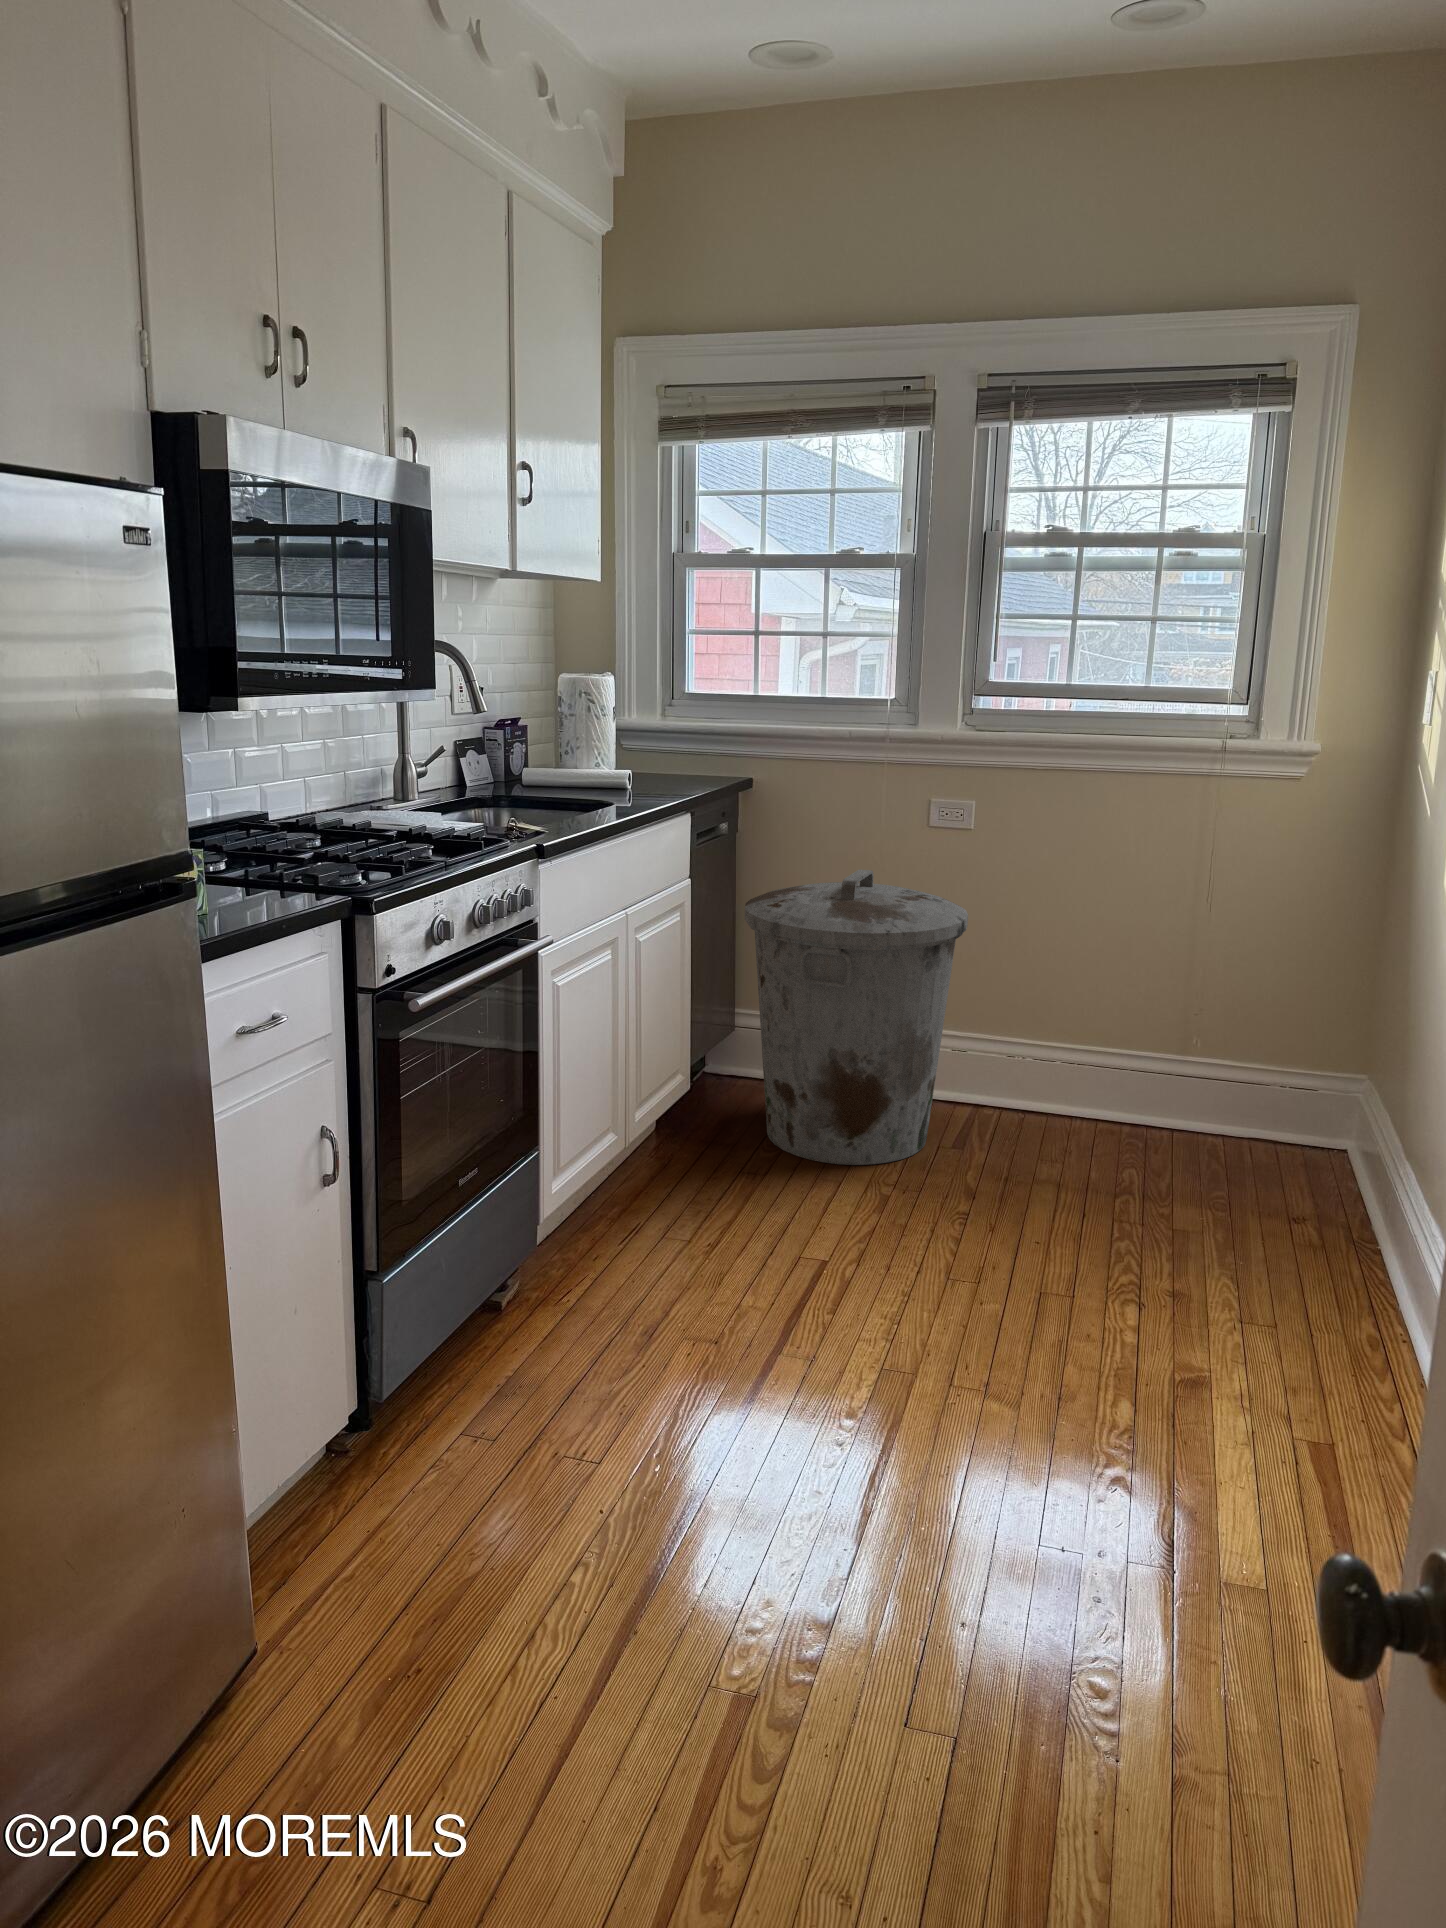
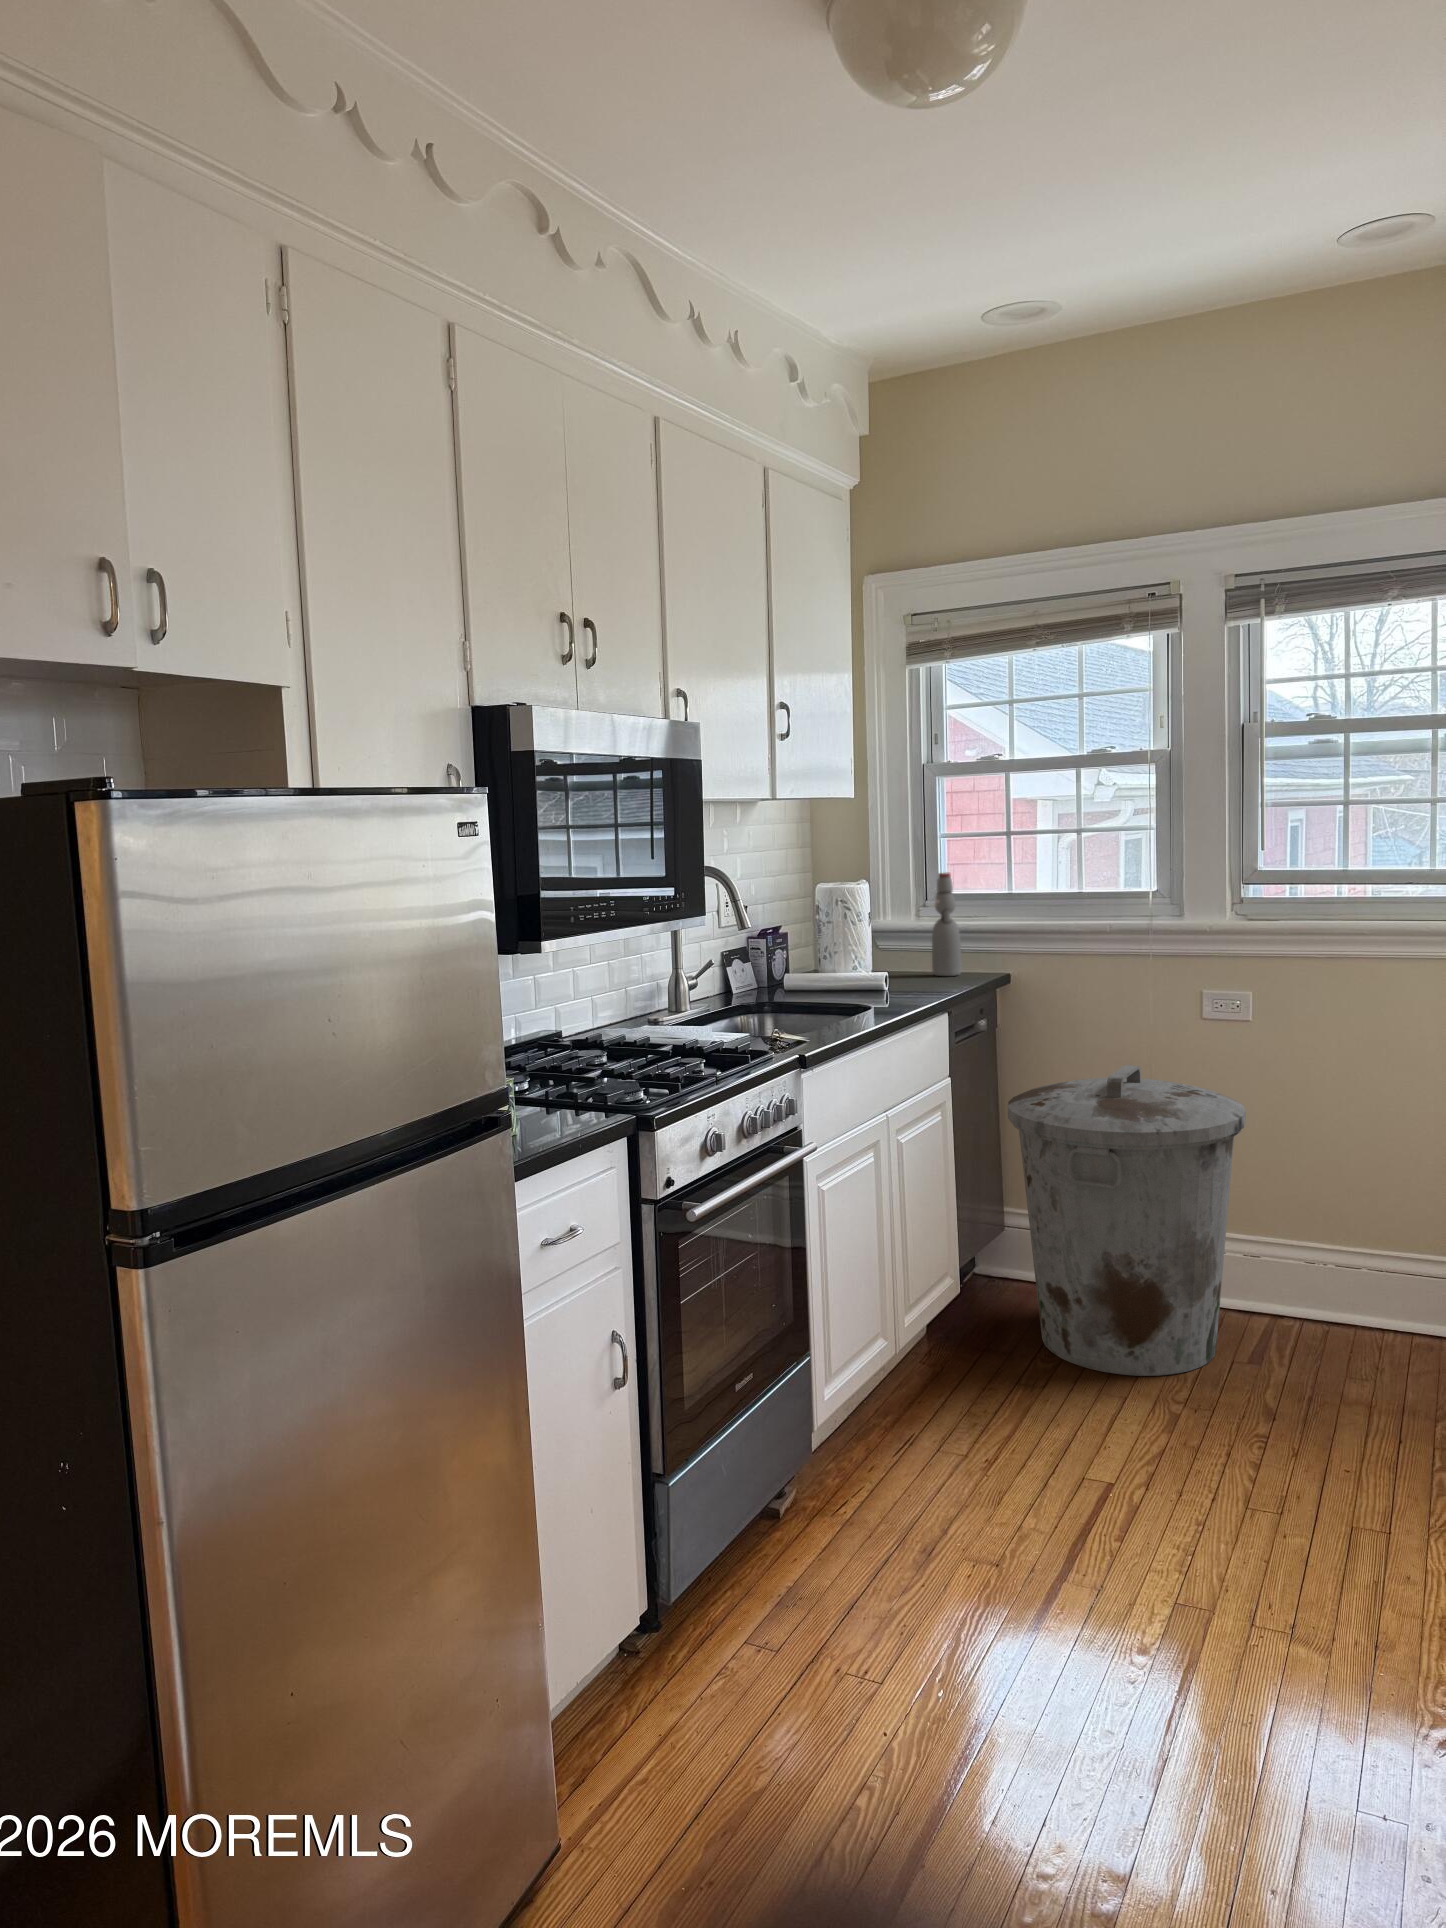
bottle: none [675,670,704,777] -> present [932,872,961,976]

